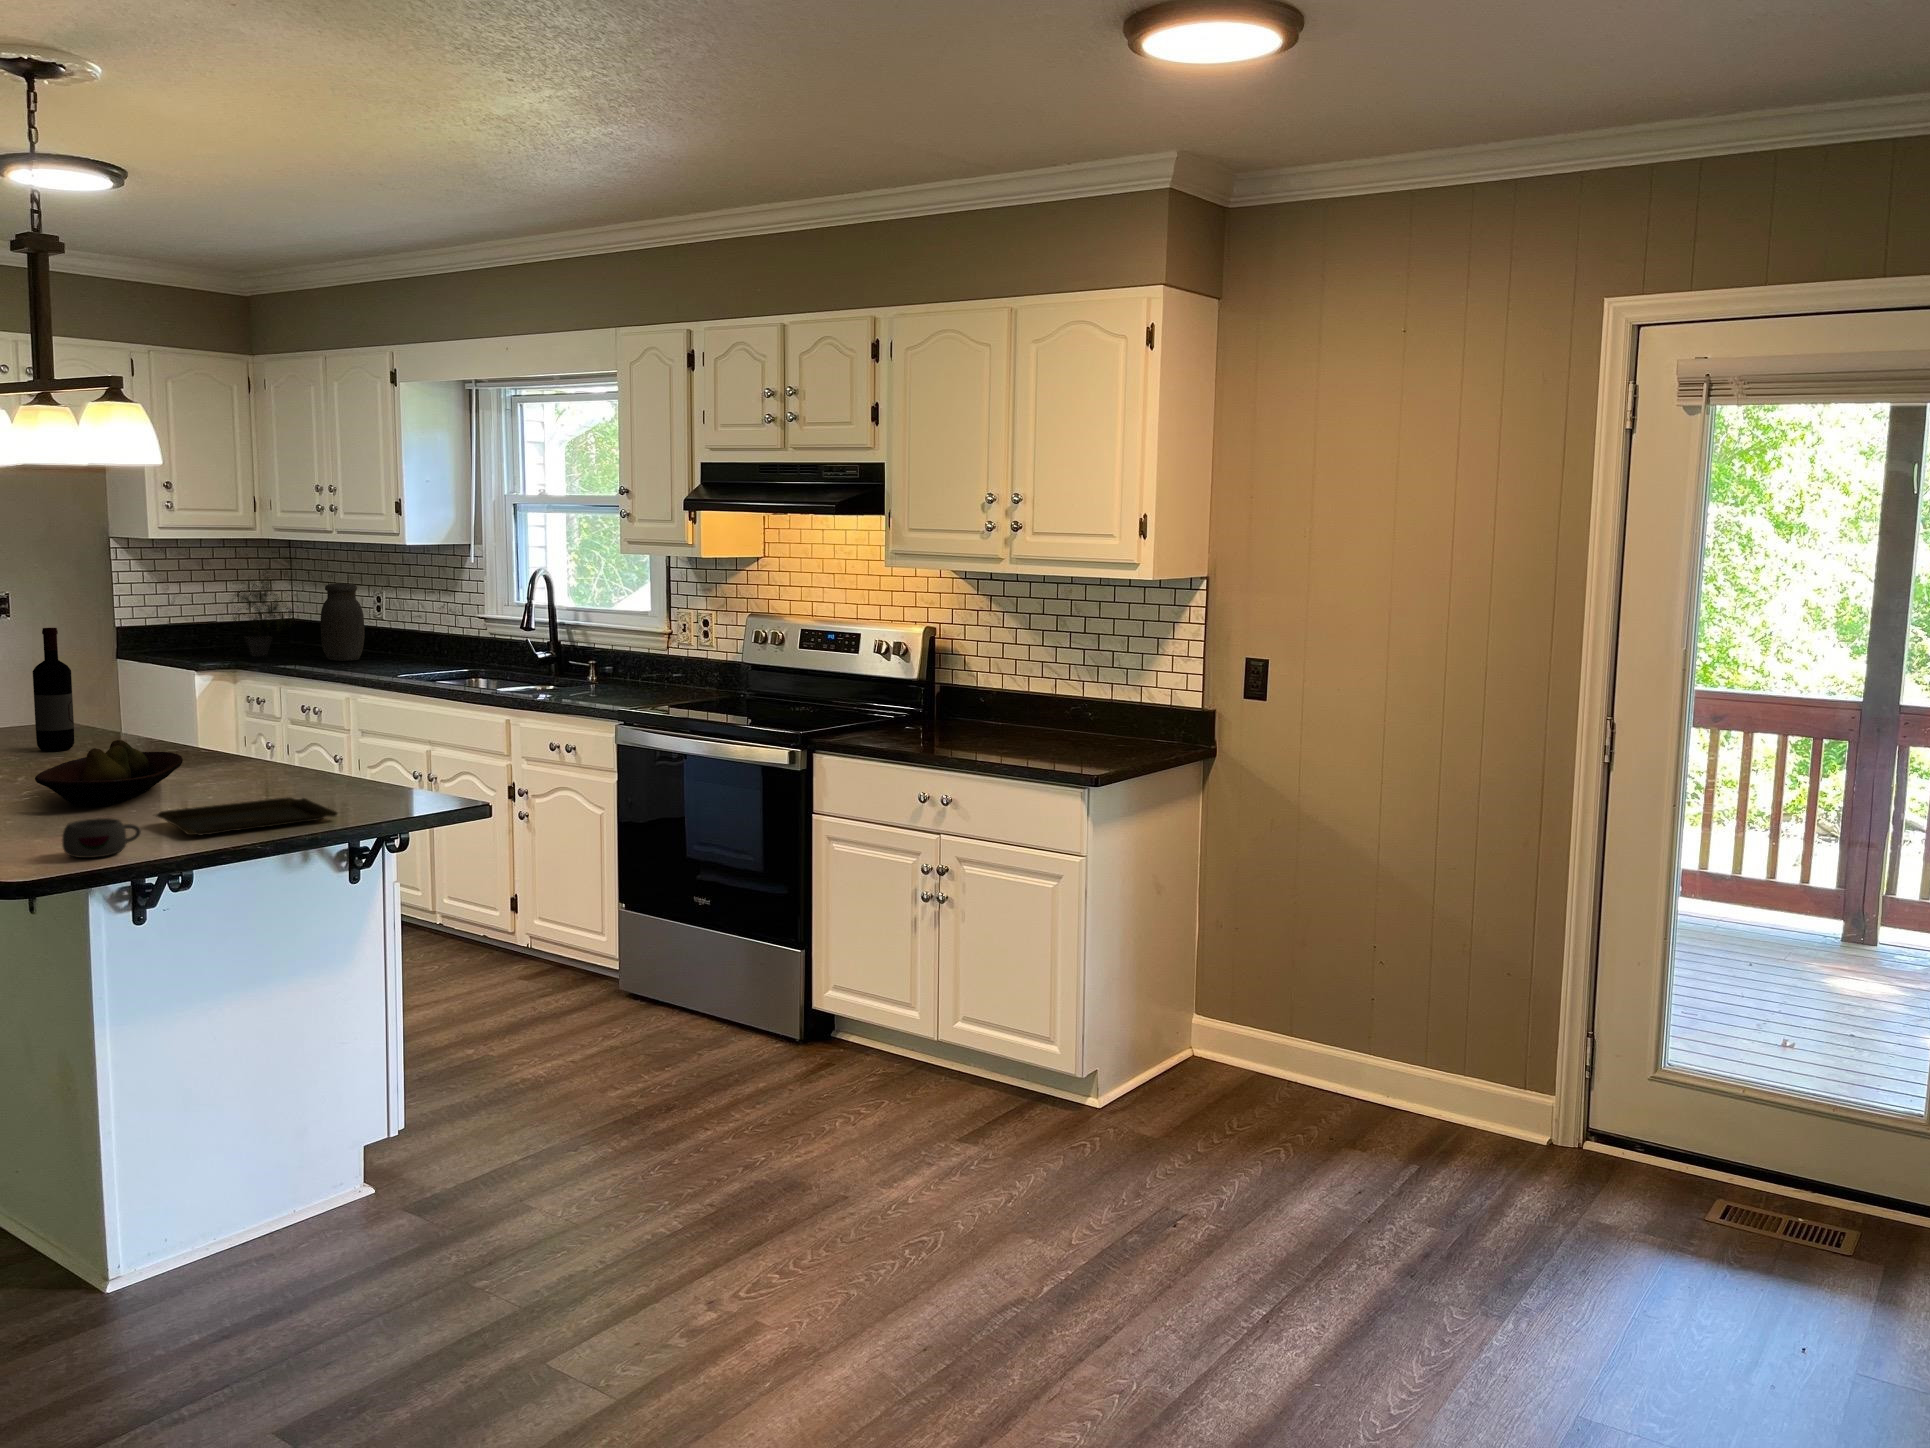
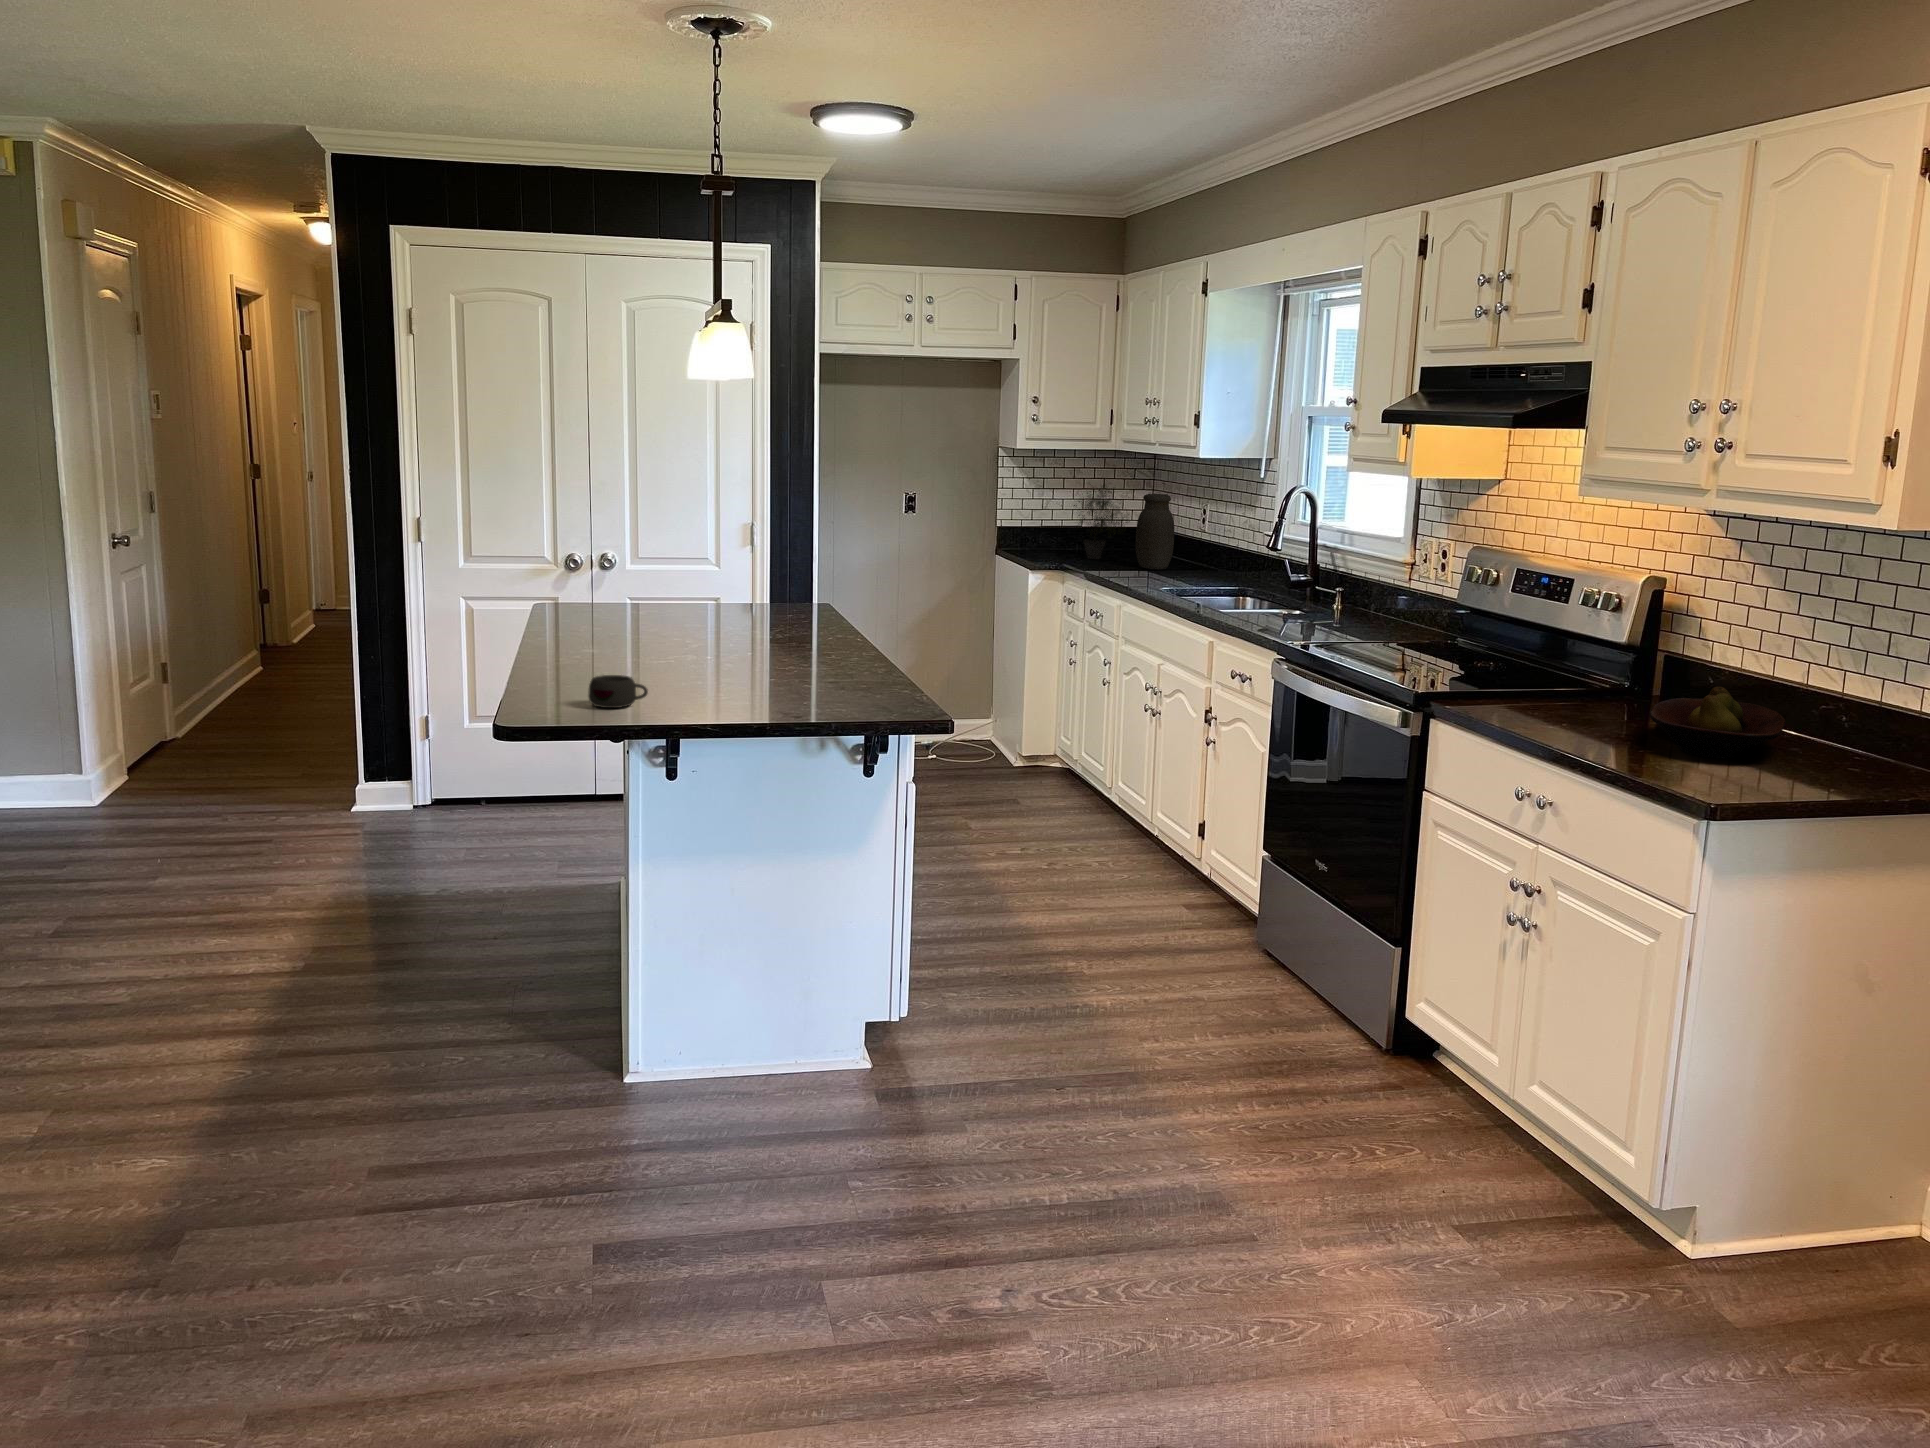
wine bottle: present [33,628,74,751] -> none [769,516,797,621]
fruit bowl: present [35,740,183,807] -> present [1649,687,1785,759]
tray: present [156,797,337,835] -> none [689,678,826,706]

